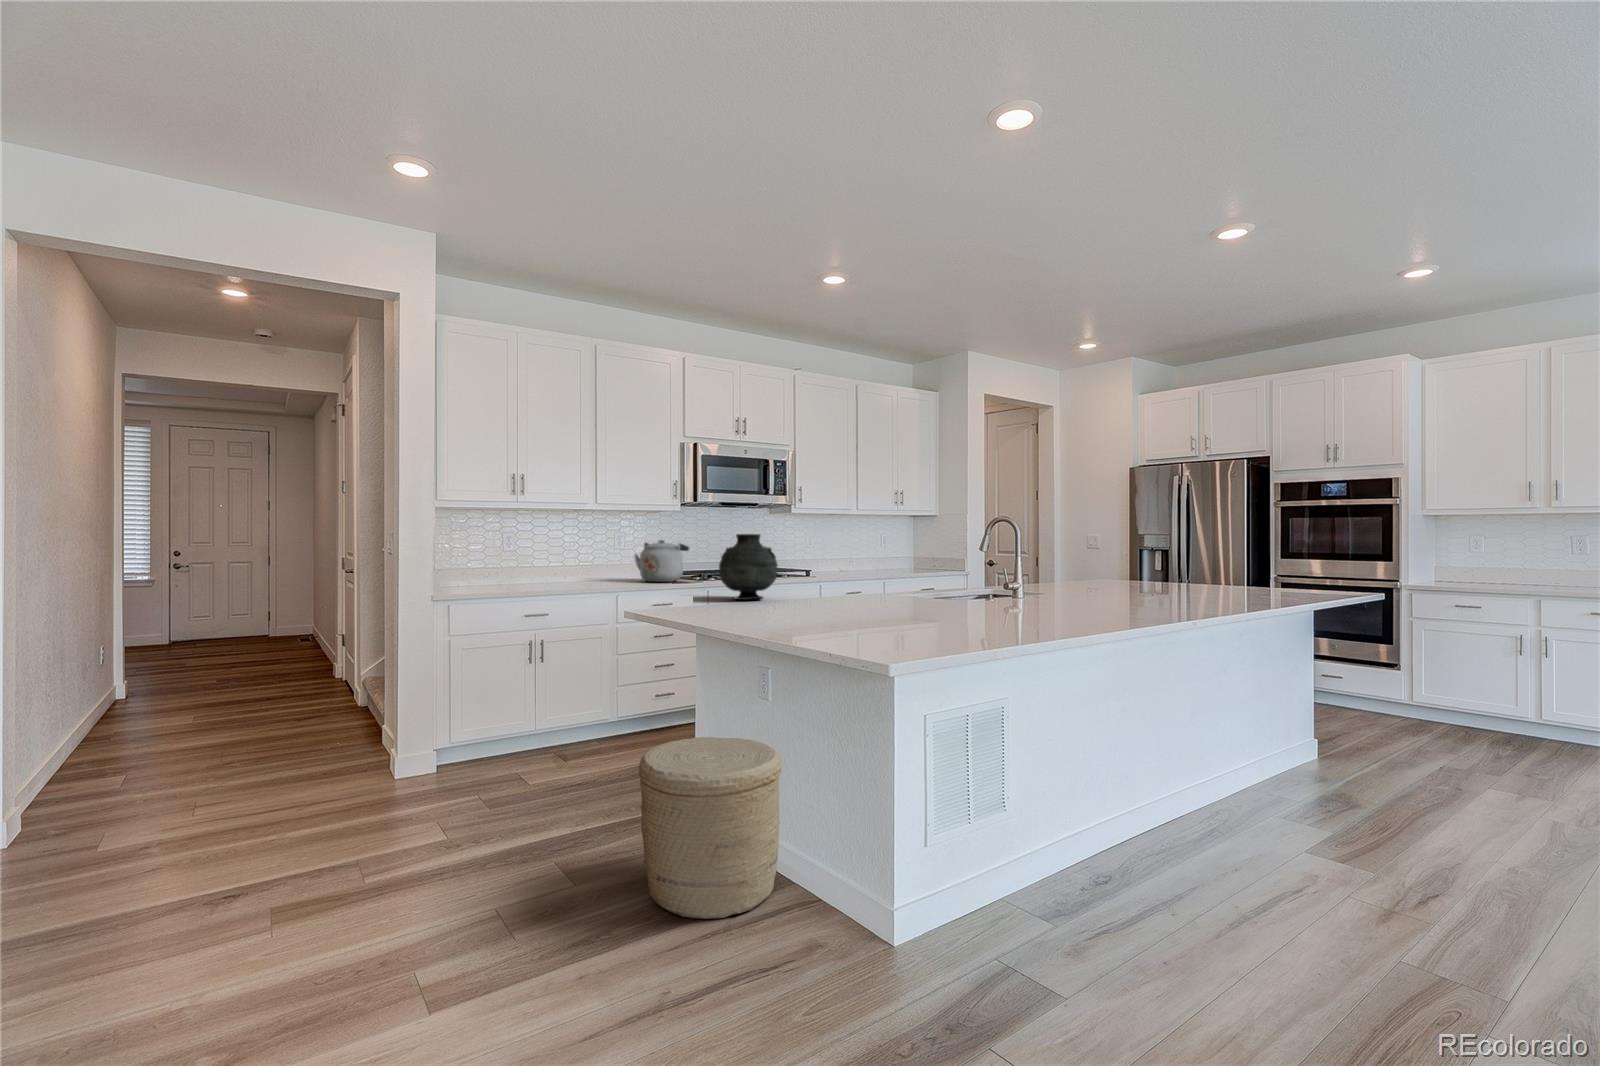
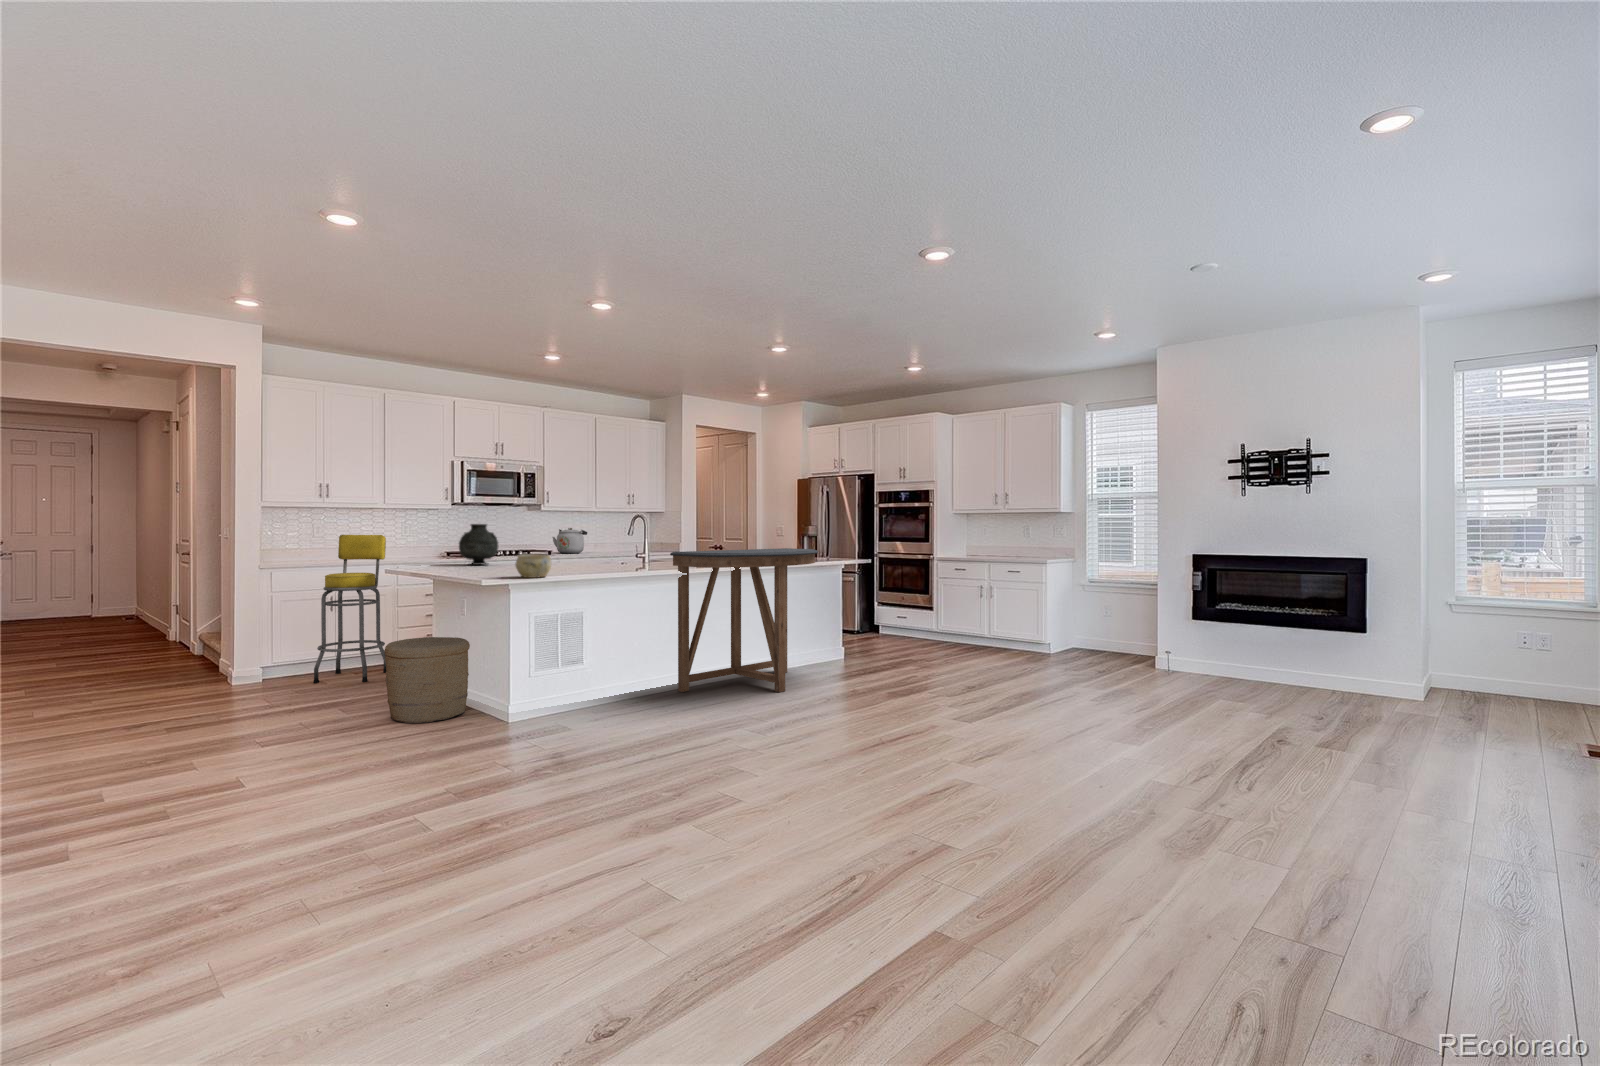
kettle: present [635,540,689,582] -> present [552,528,587,553]
bar stool: none [507,550,607,780] -> present [314,535,386,683]
console table: none [1106,575,1365,856] -> present [670,548,818,692]
ceramic bowl: none [881,594,948,643] -> present [516,554,551,578]

